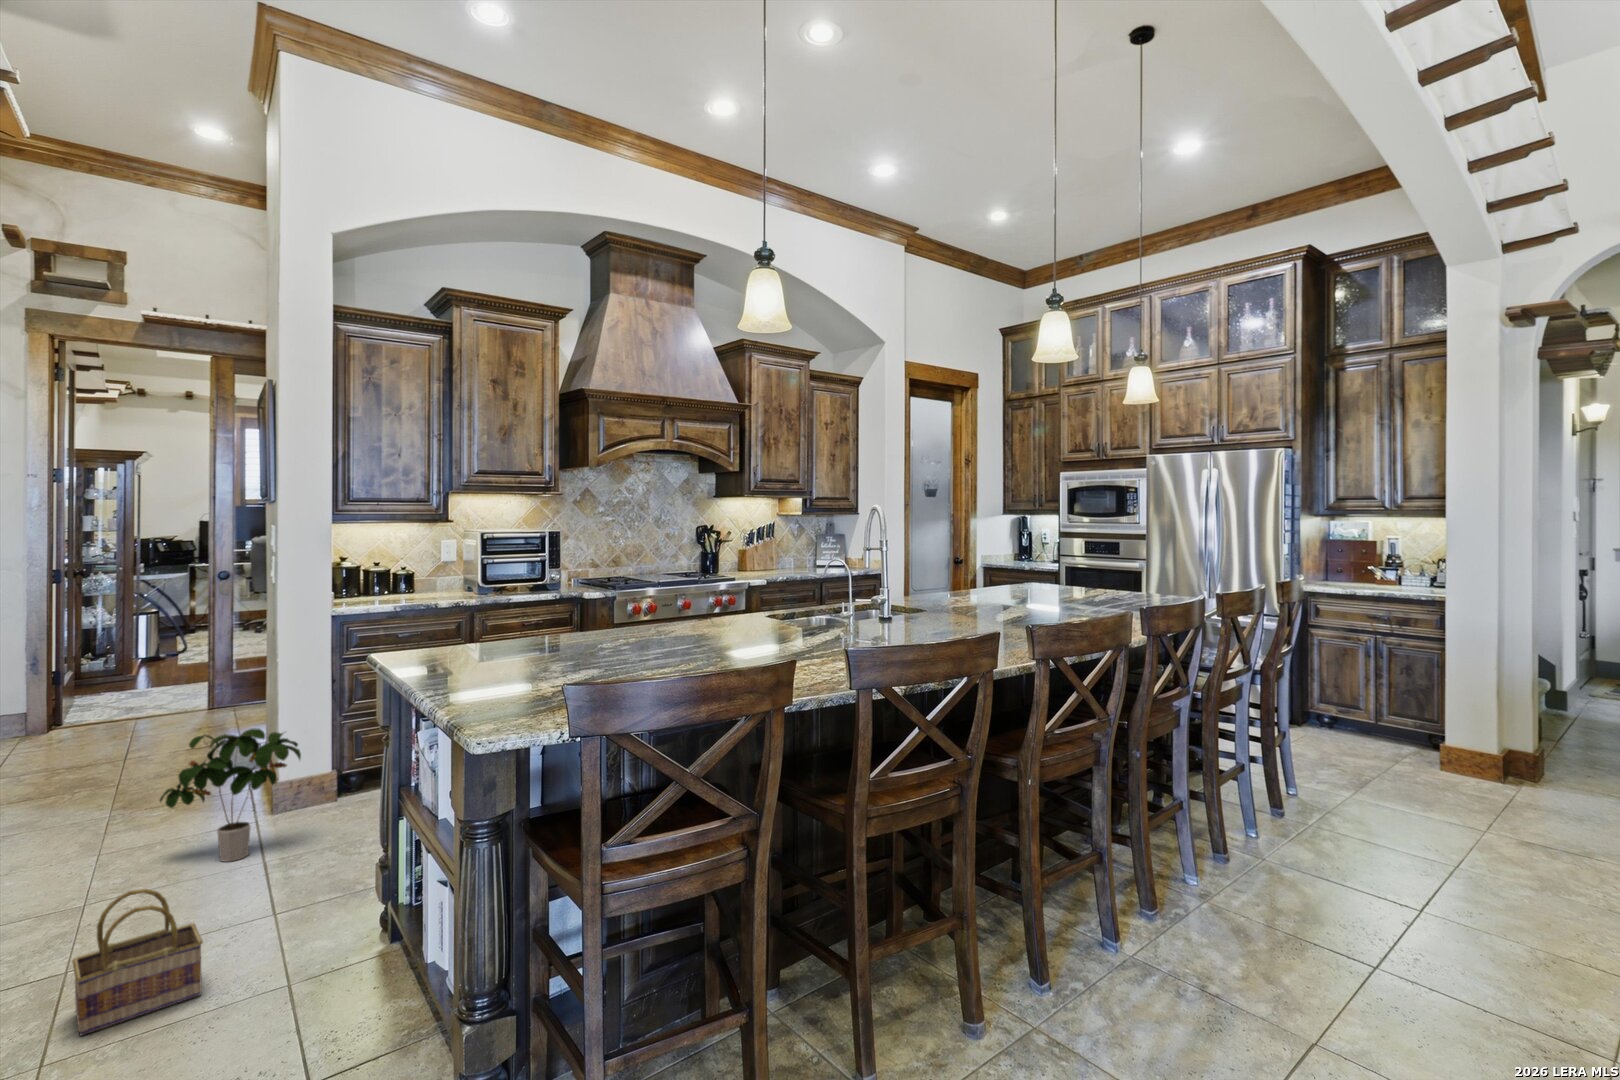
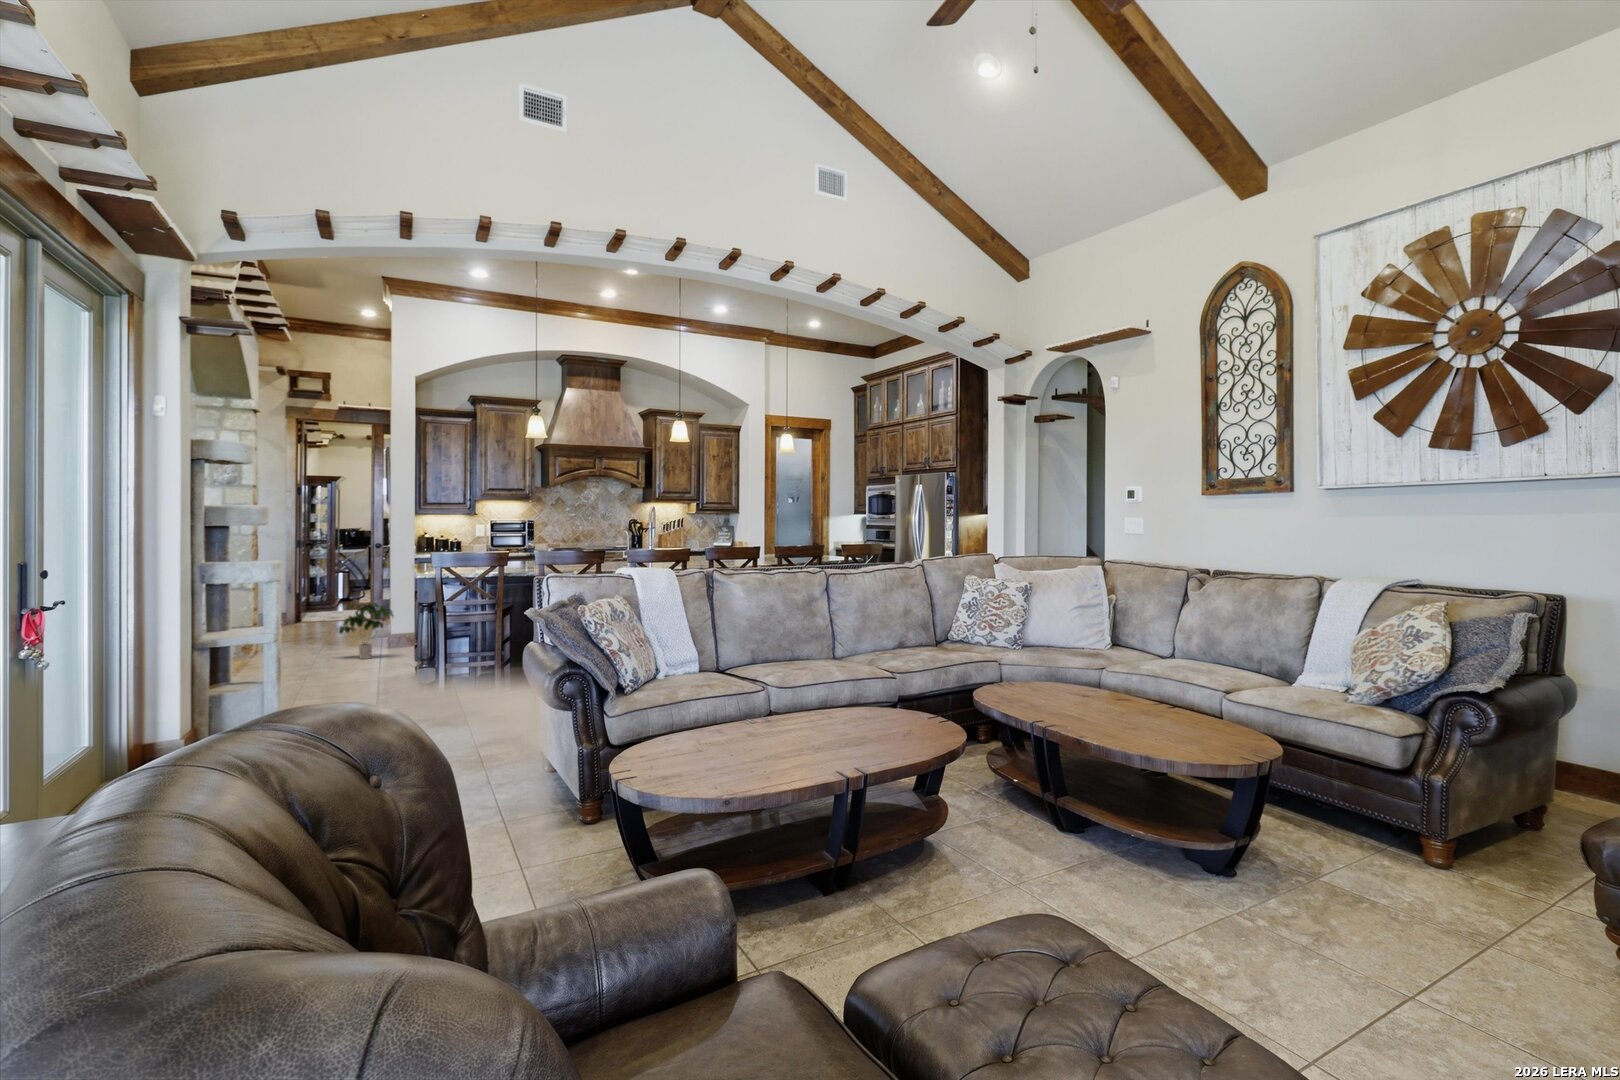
basket: present [73,889,203,1035] -> none [304,642,345,684]

